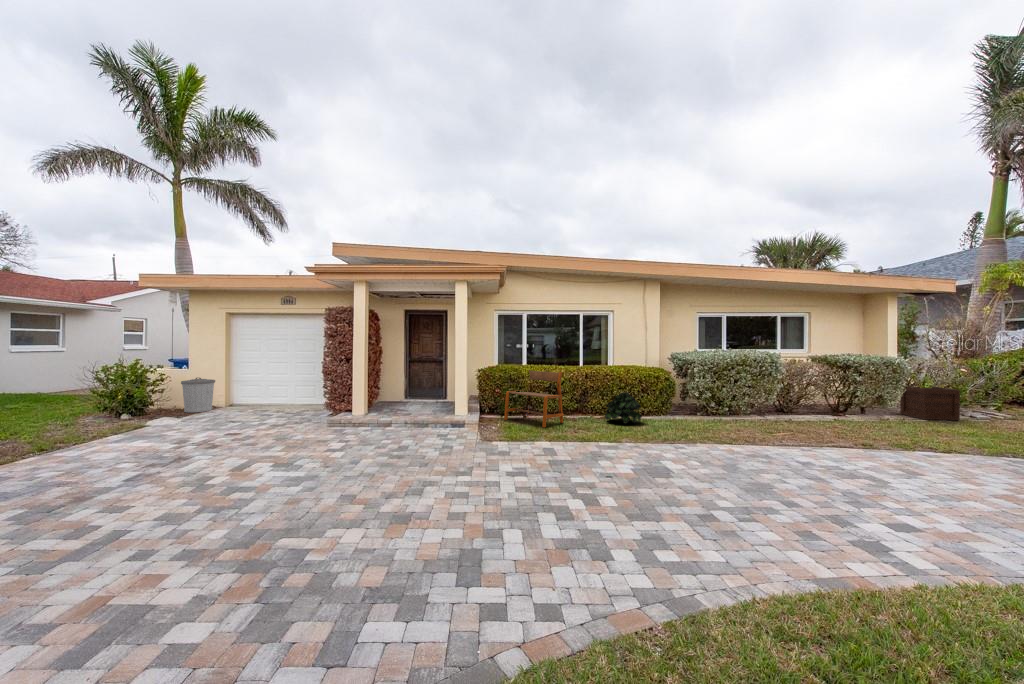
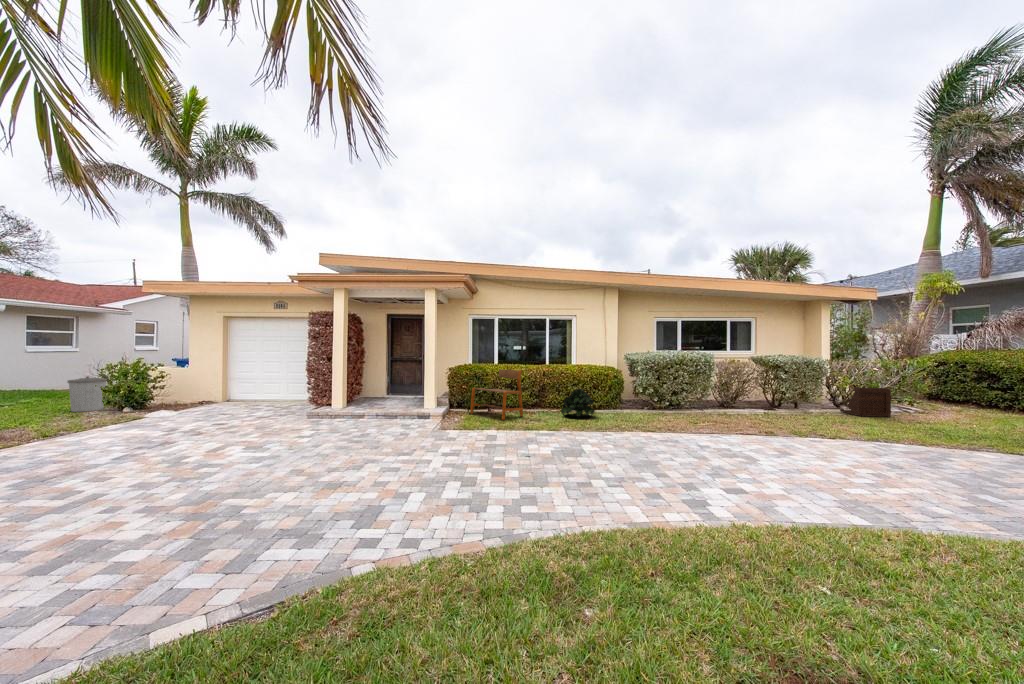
trash can: present [181,378,215,413] -> present [68,377,106,412]

